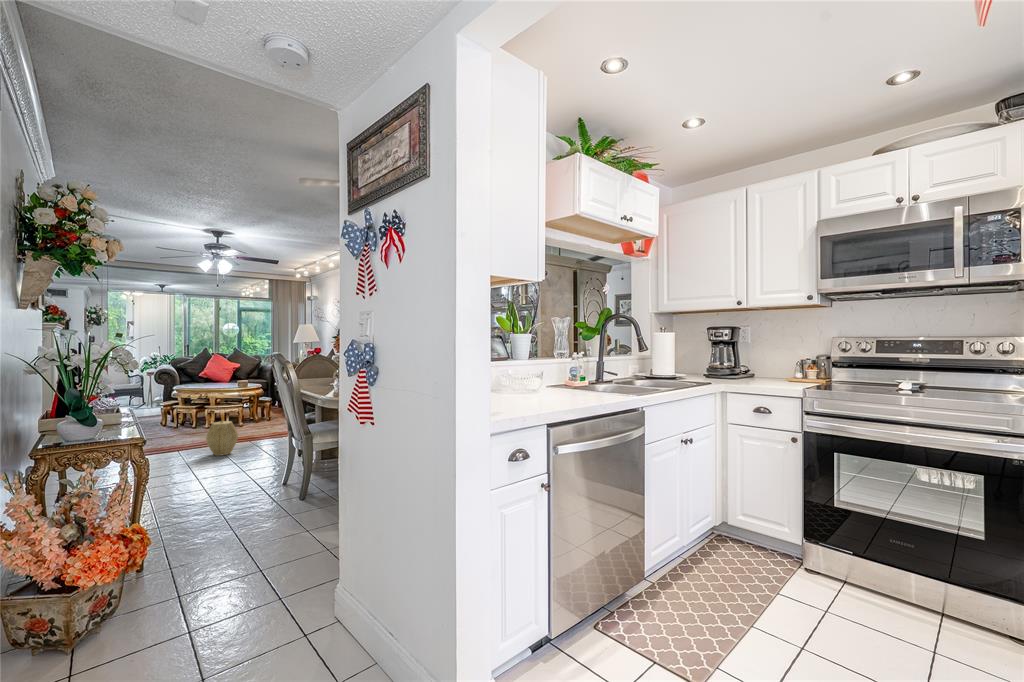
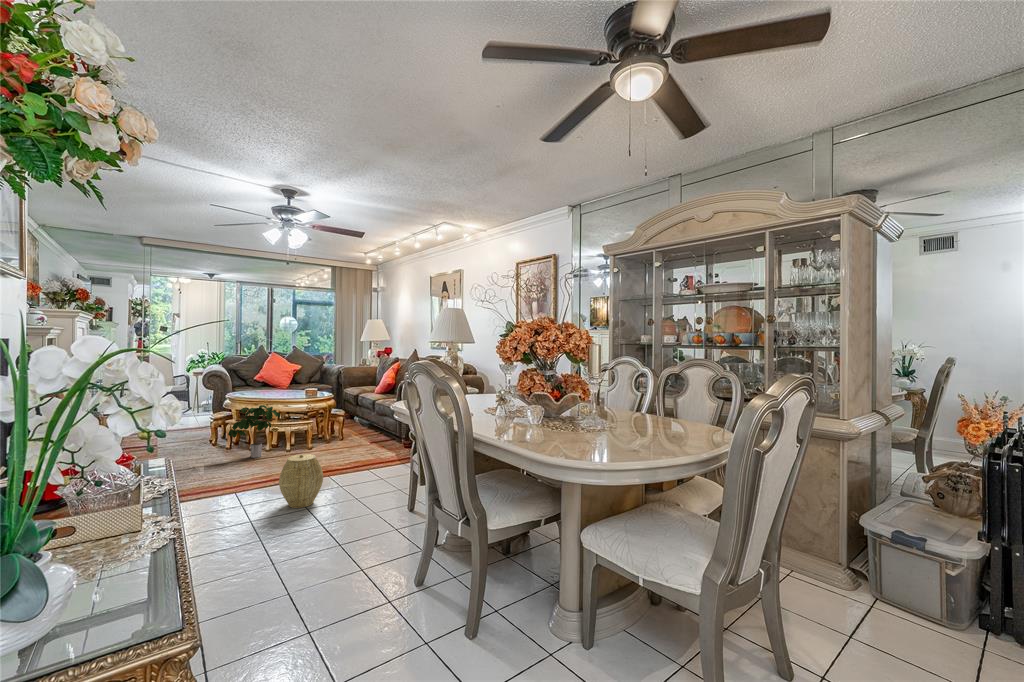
potted plant: none [174,393,215,432] -> present [228,405,280,458]

